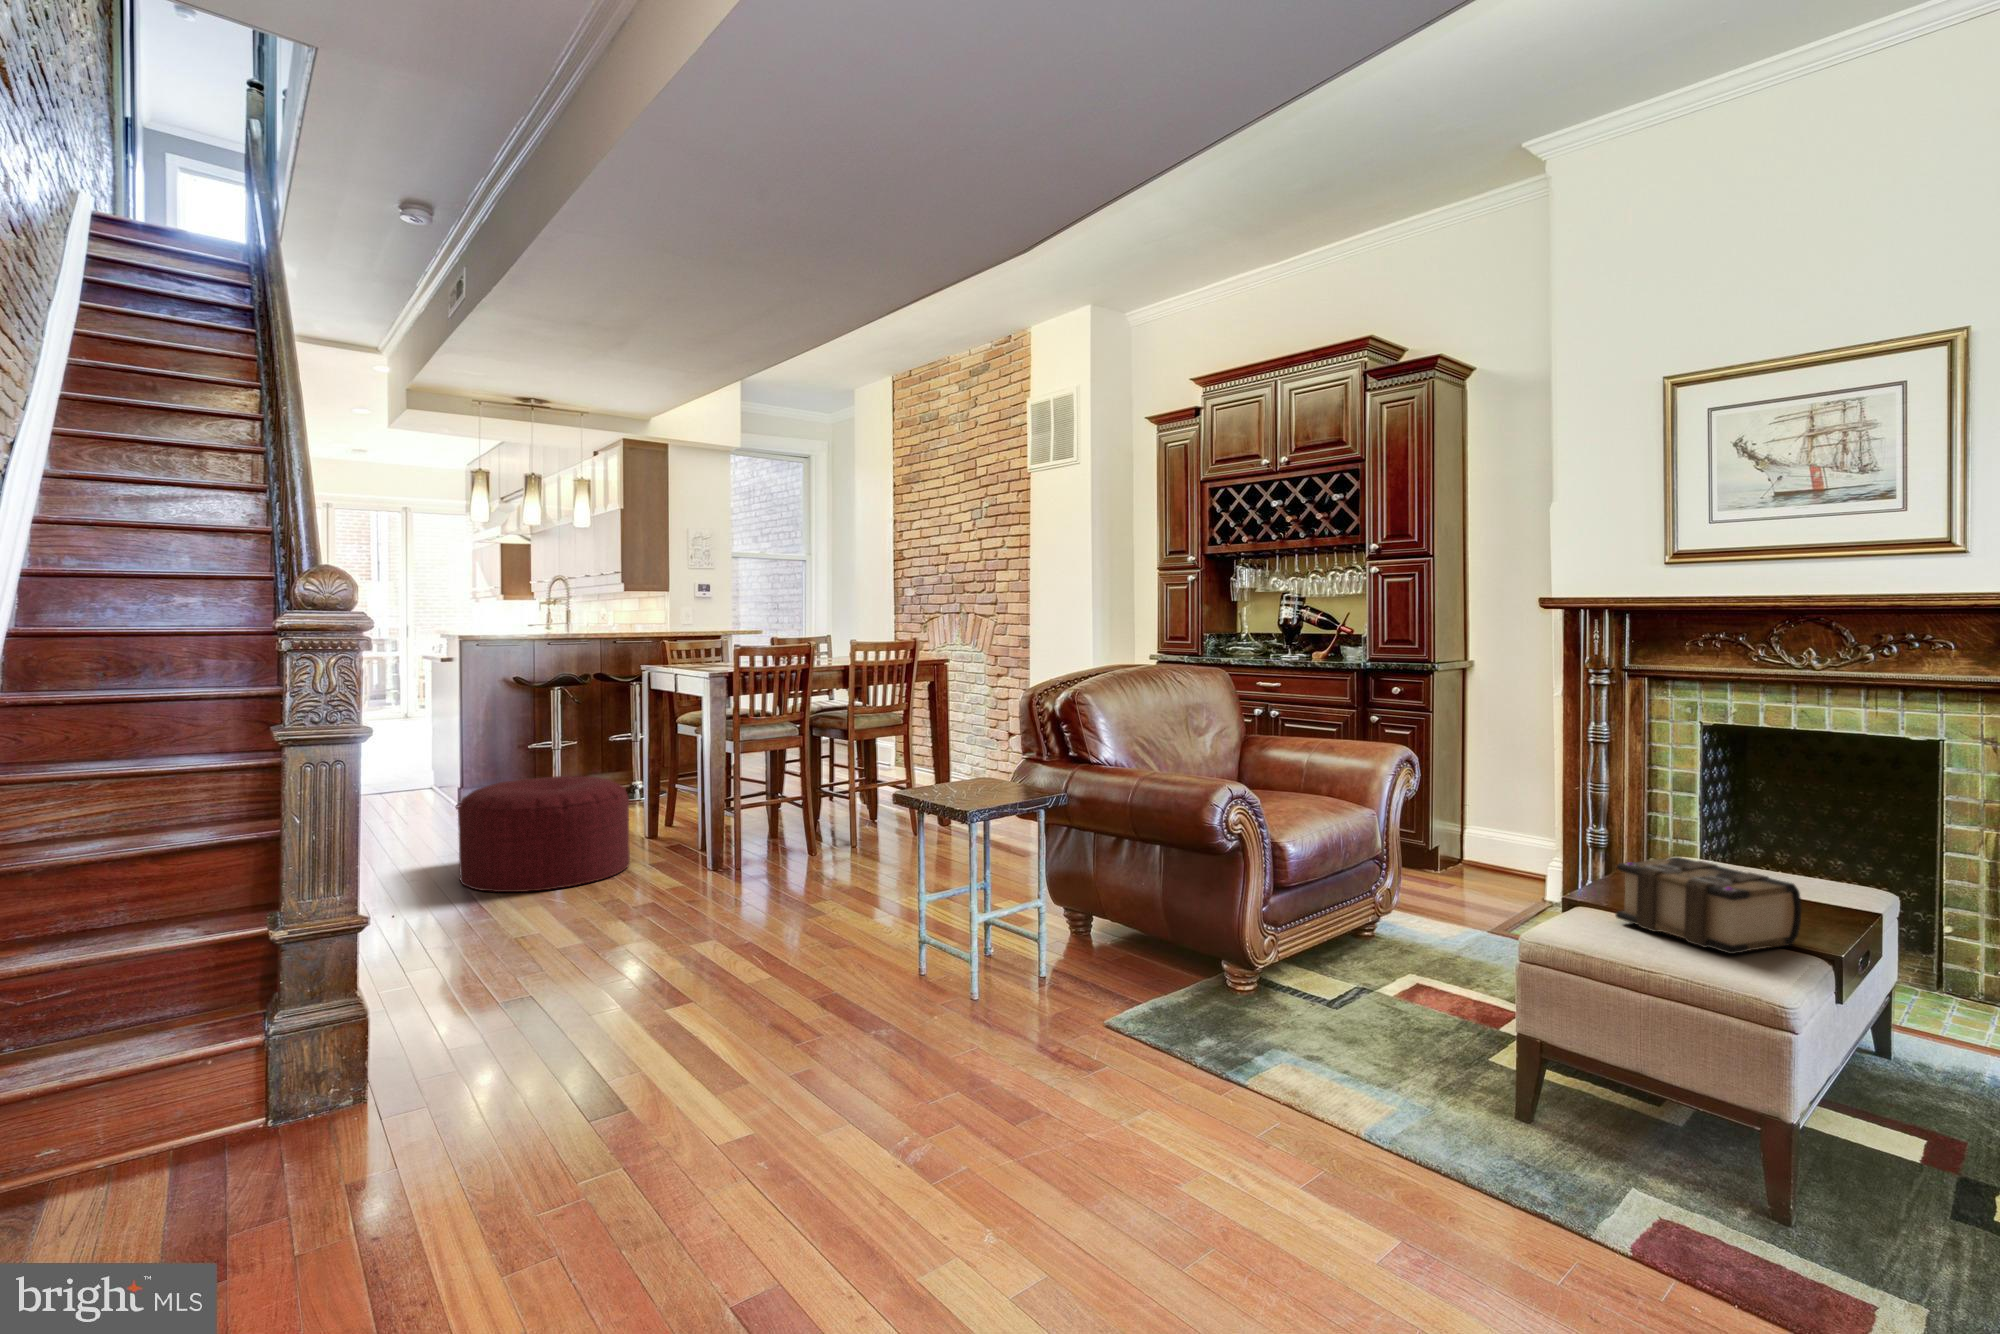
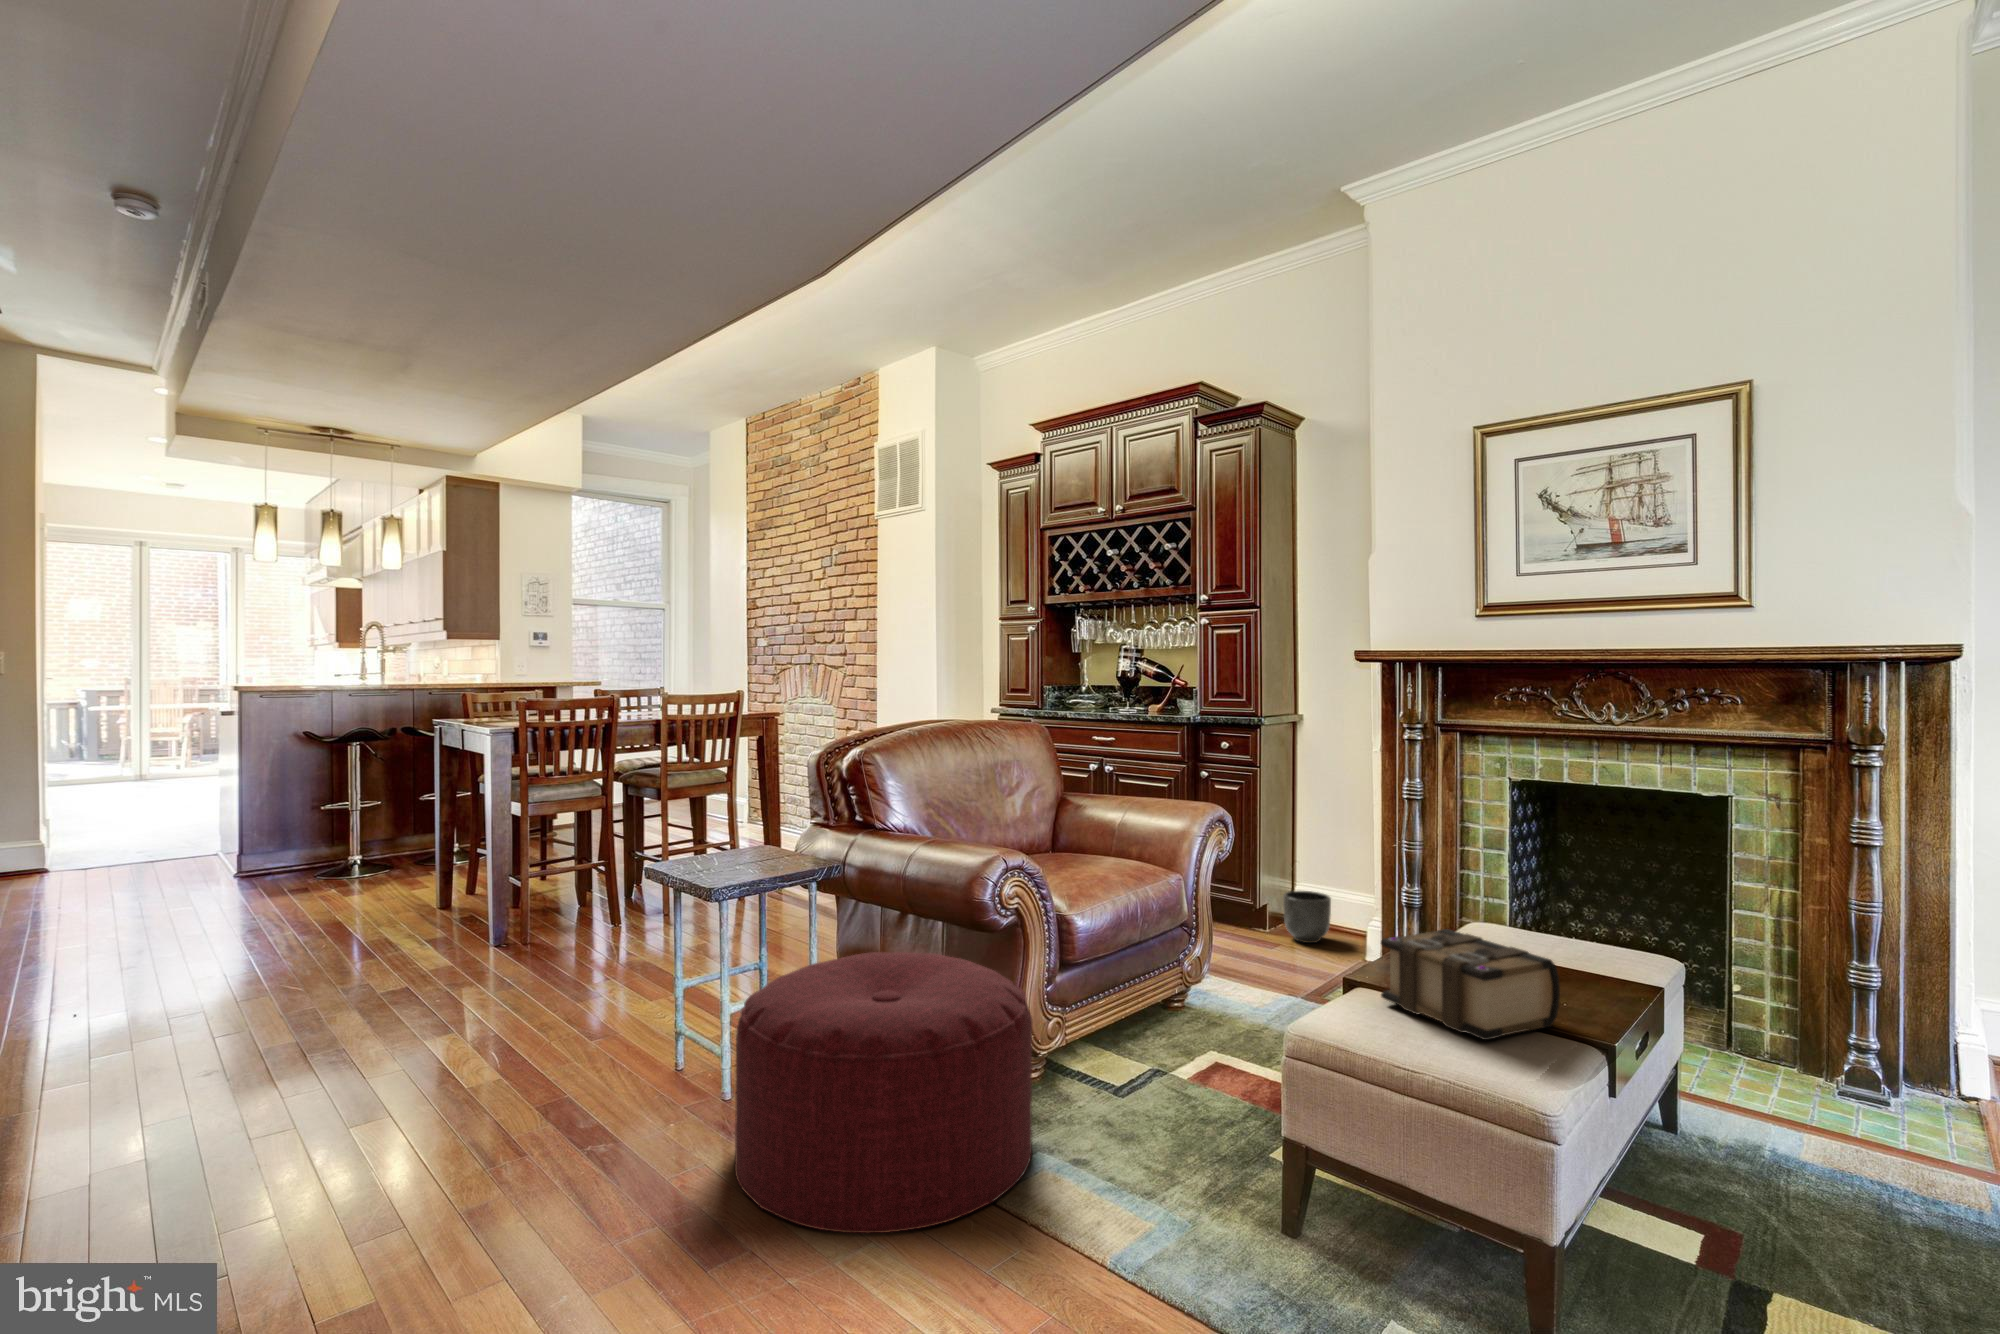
ottoman: present [458,776,630,892] -> present [735,952,1032,1233]
planter: none [1451,831,1501,881] -> present [1283,891,1331,943]

